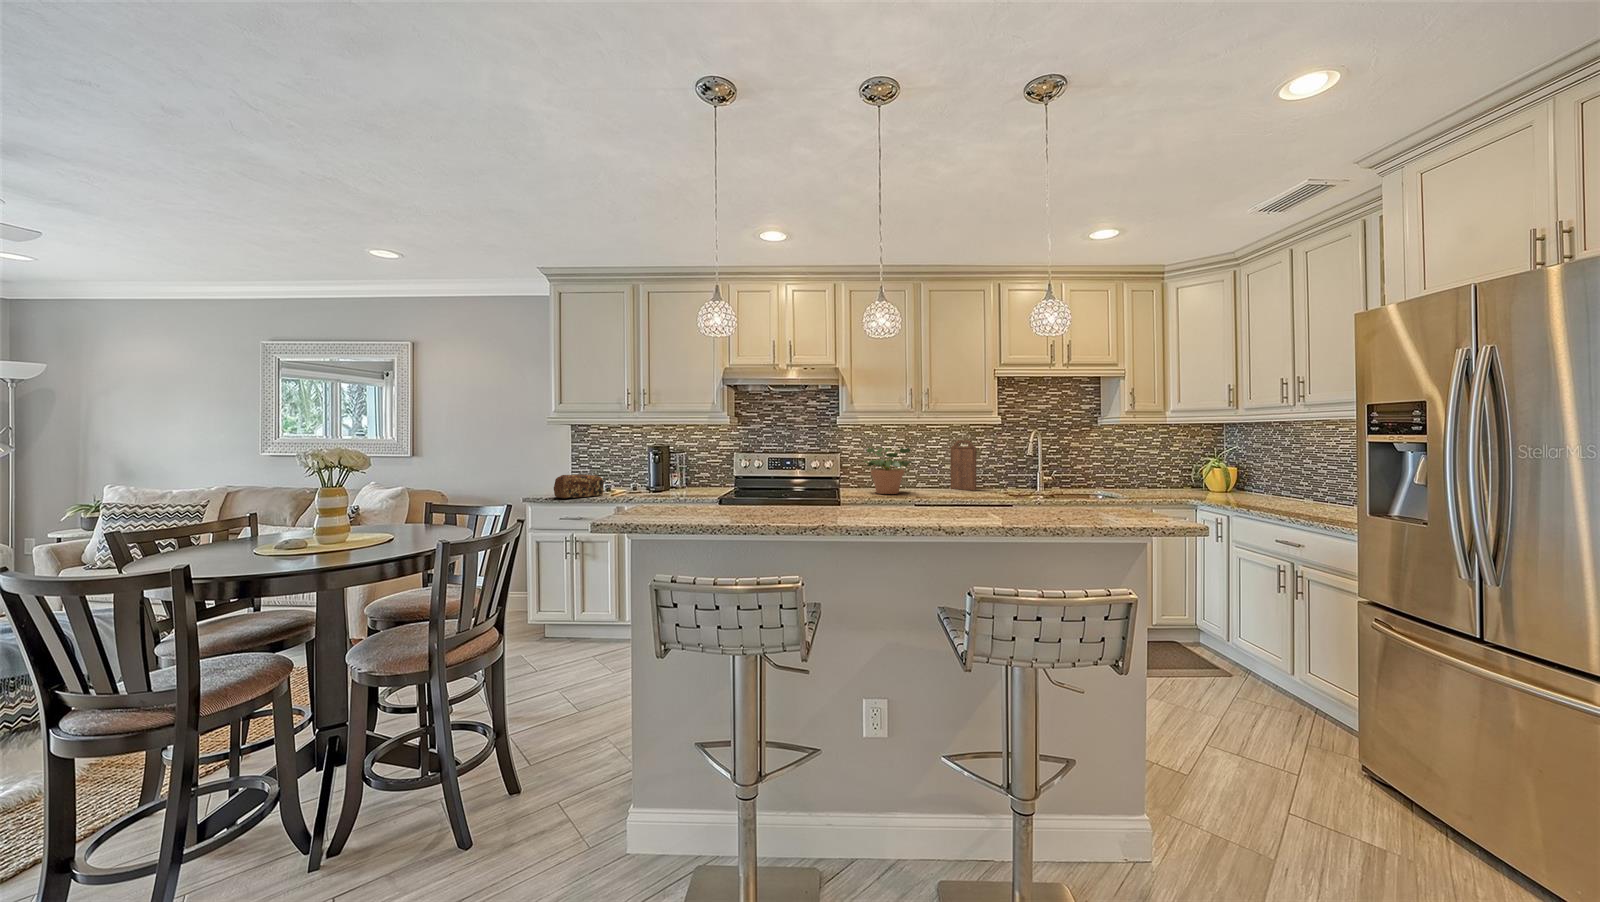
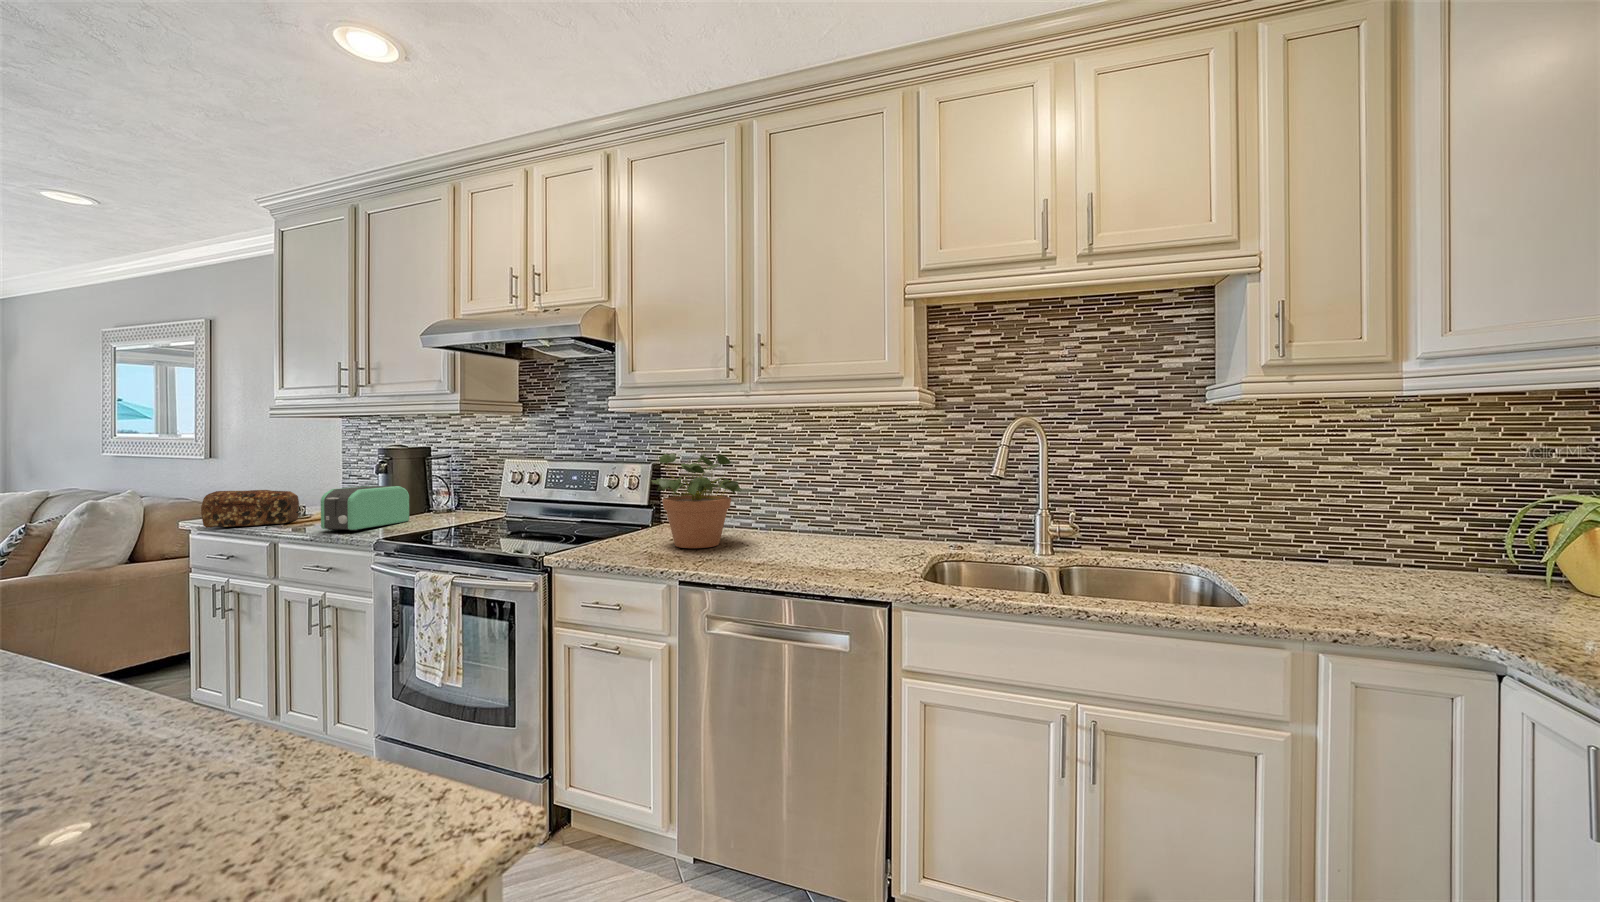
cutting board: present [951,440,976,490] -> none [854,440,888,548]
toaster: none [653,470,679,496] -> present [321,486,409,531]

